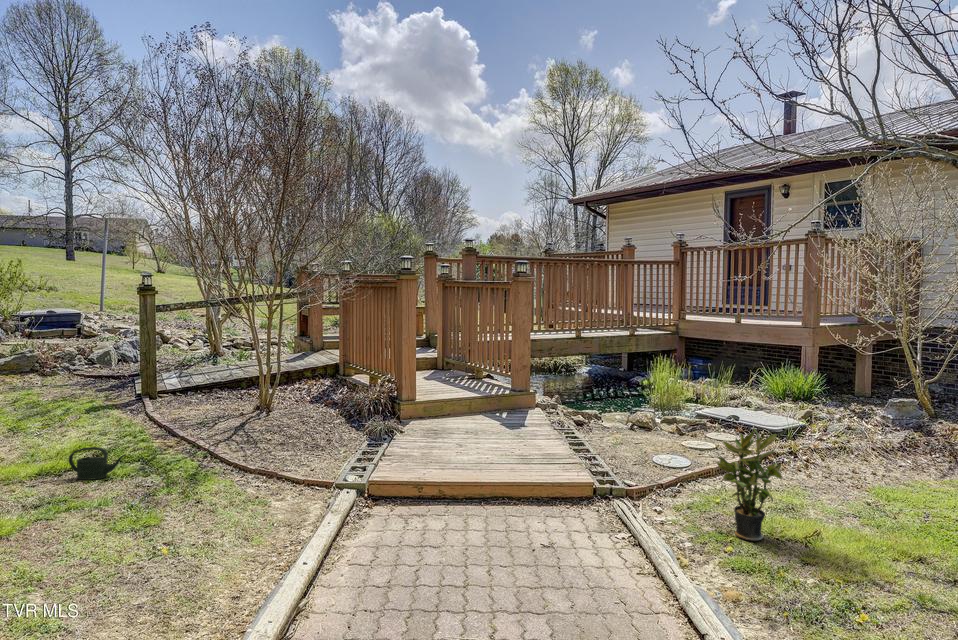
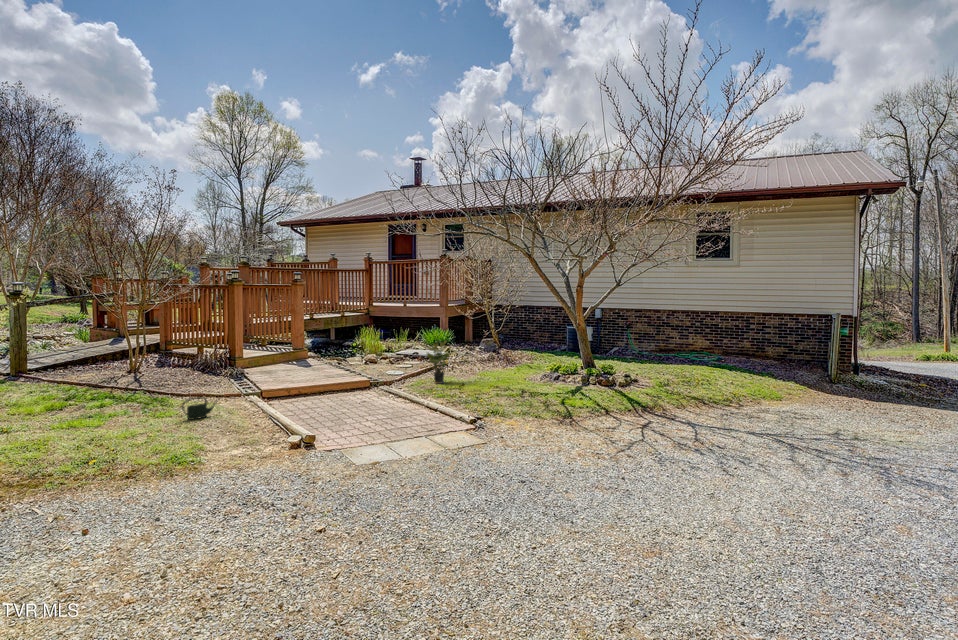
watering can: present [69,447,126,480] -> present [182,397,218,420]

